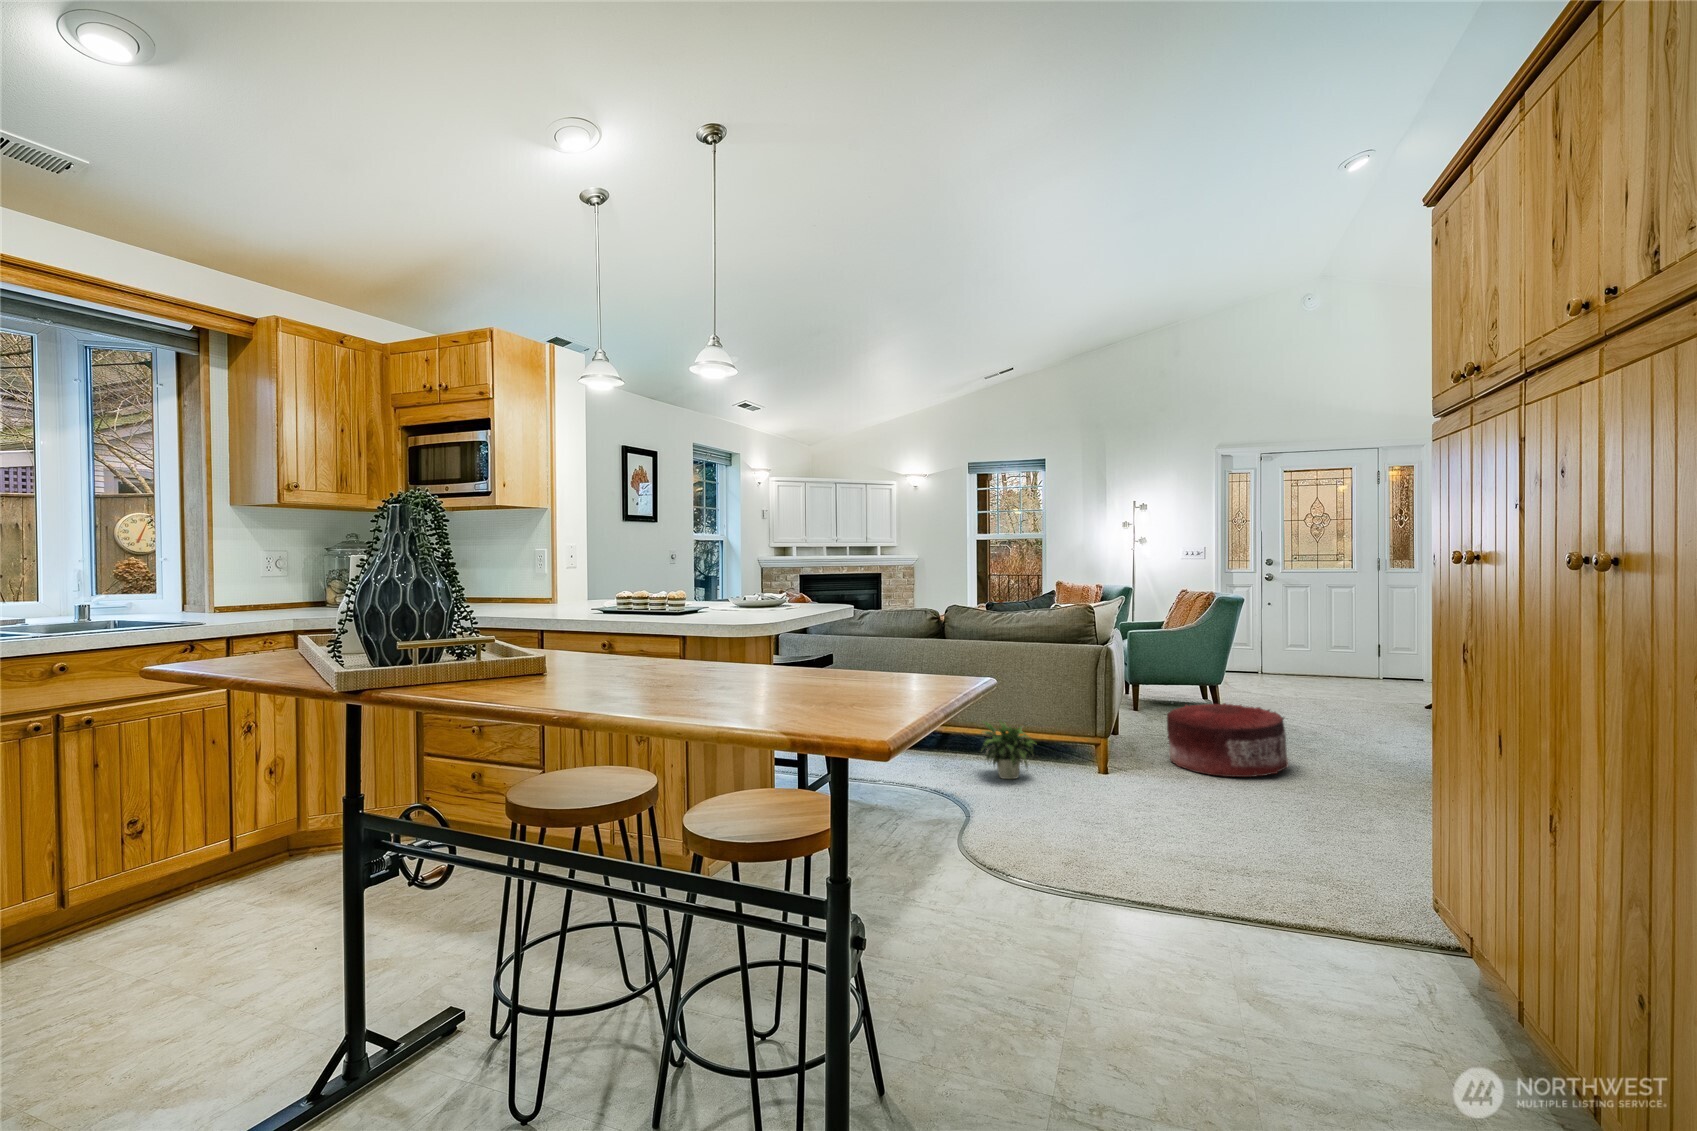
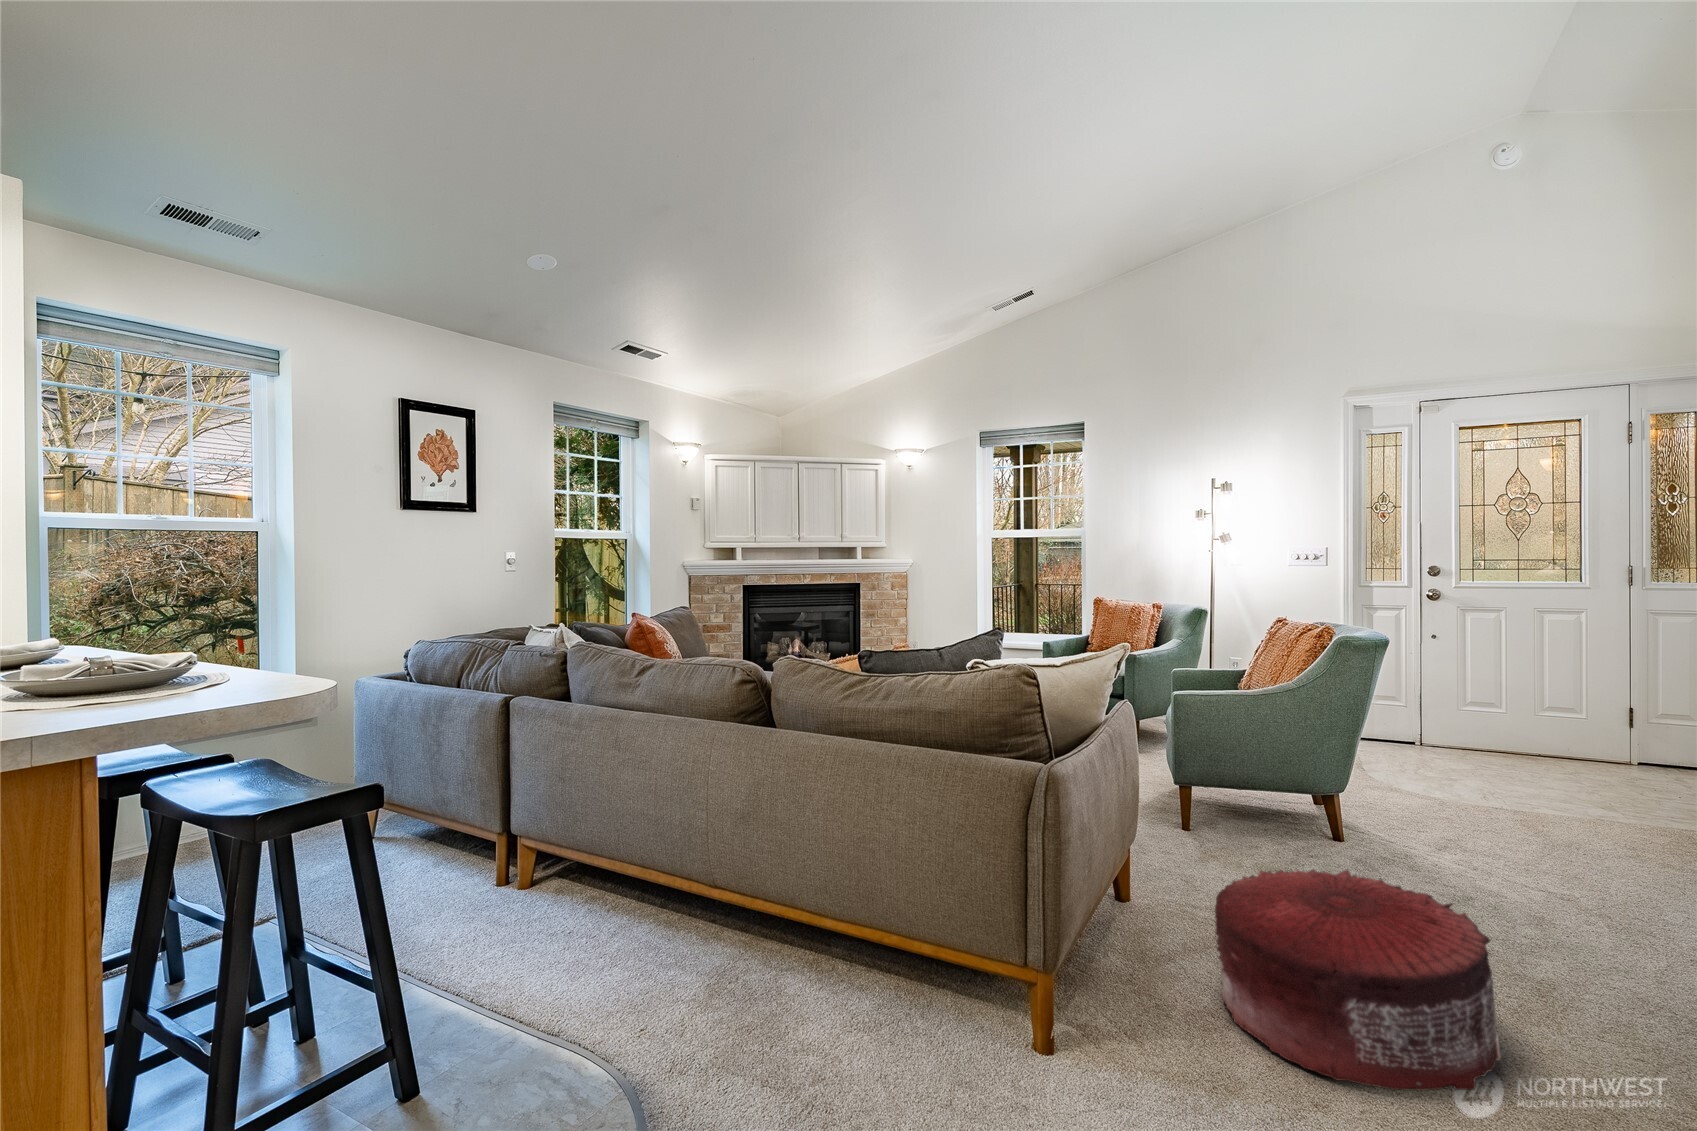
potted plant: present [982,721,1035,779] -> none [787,900,906,1048]

